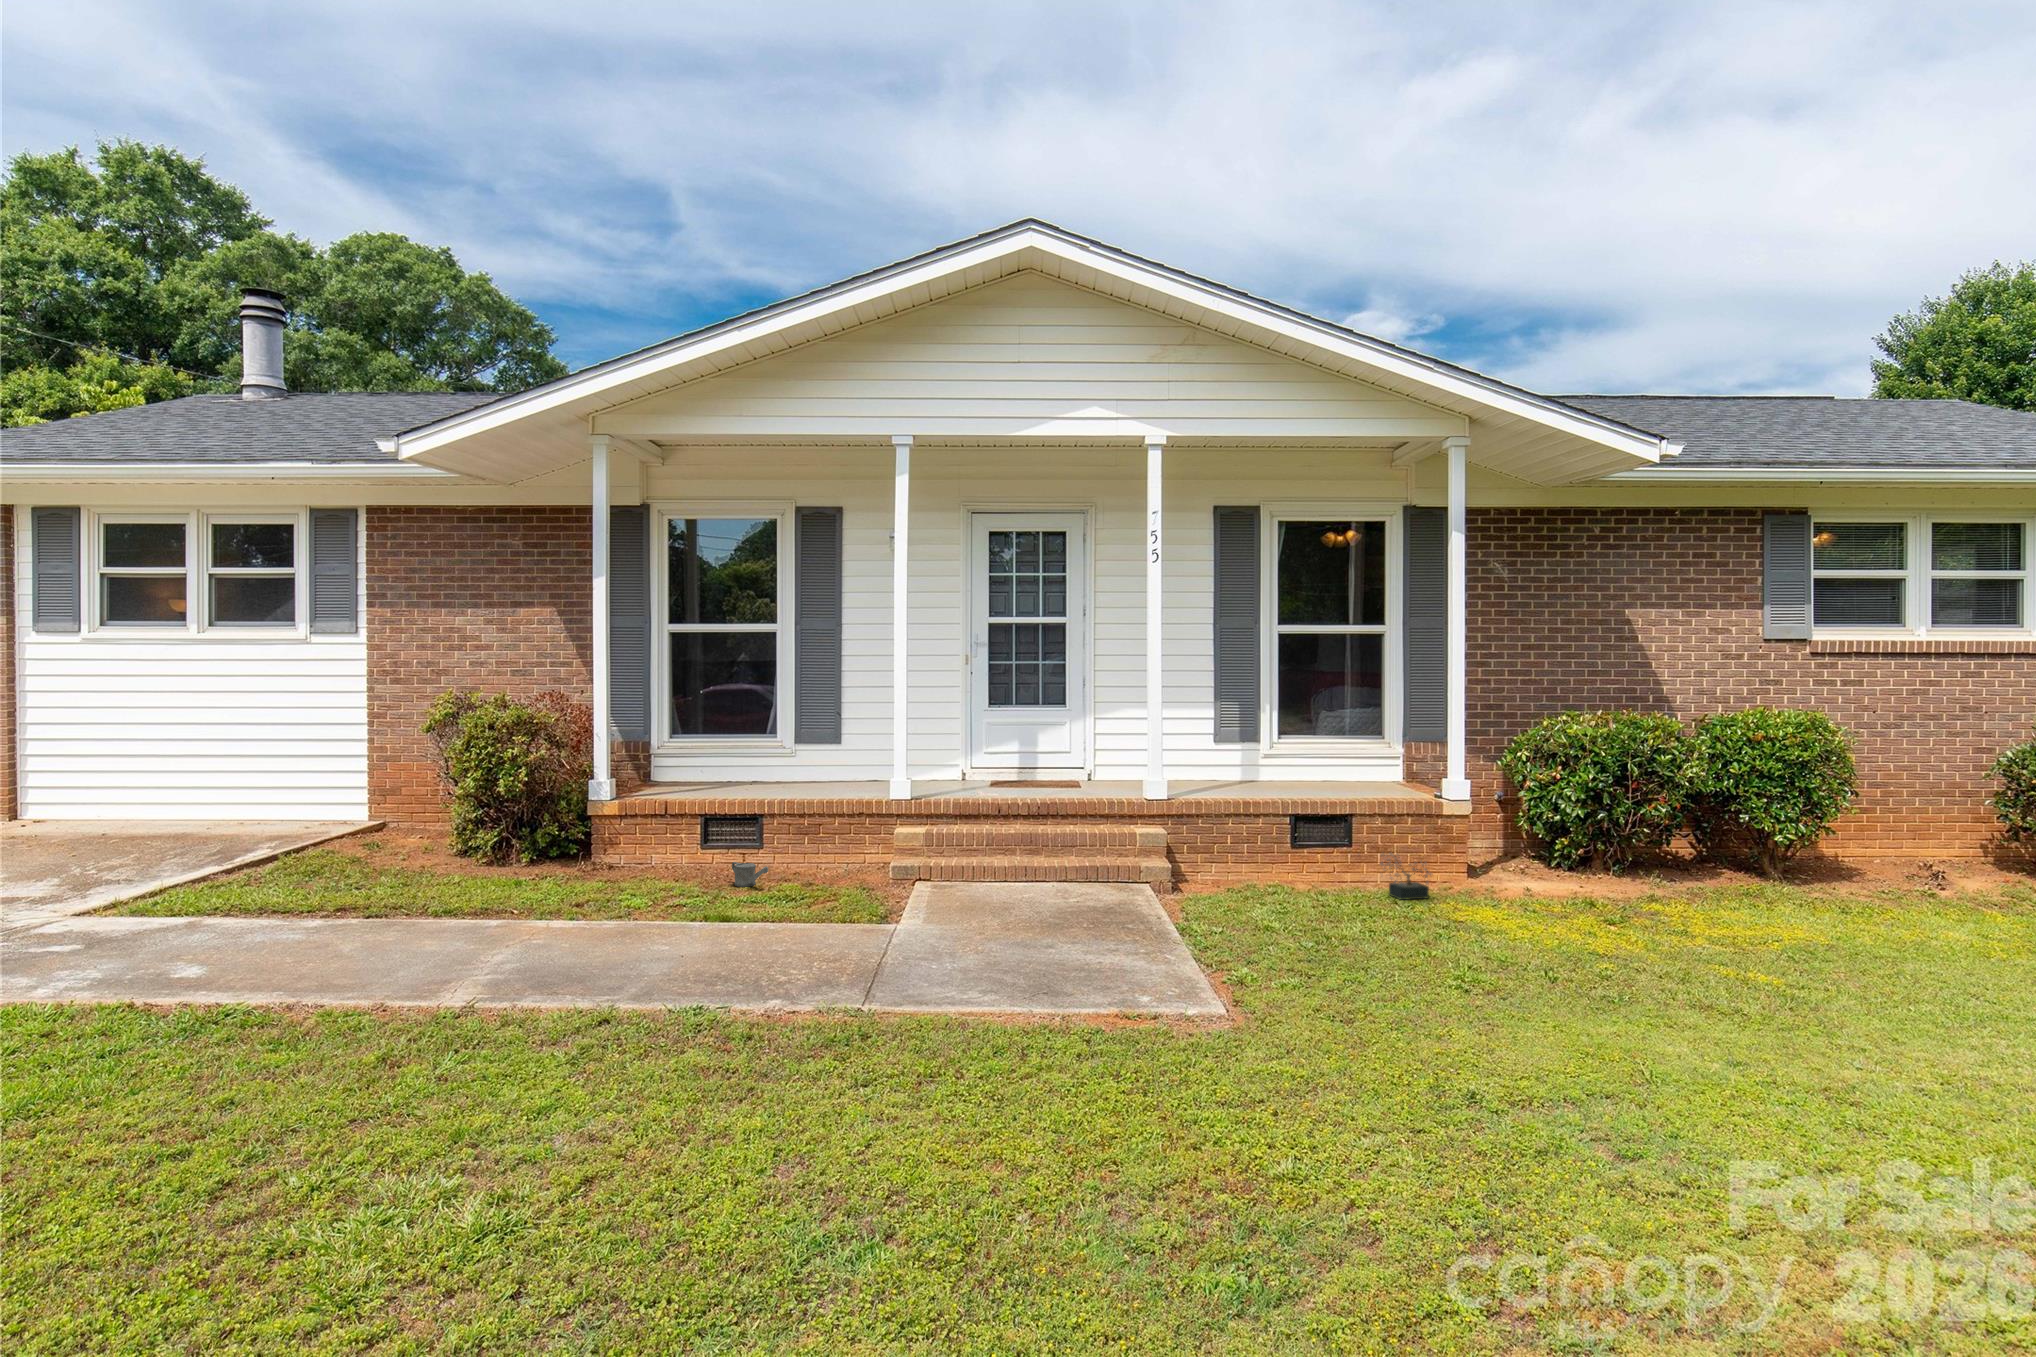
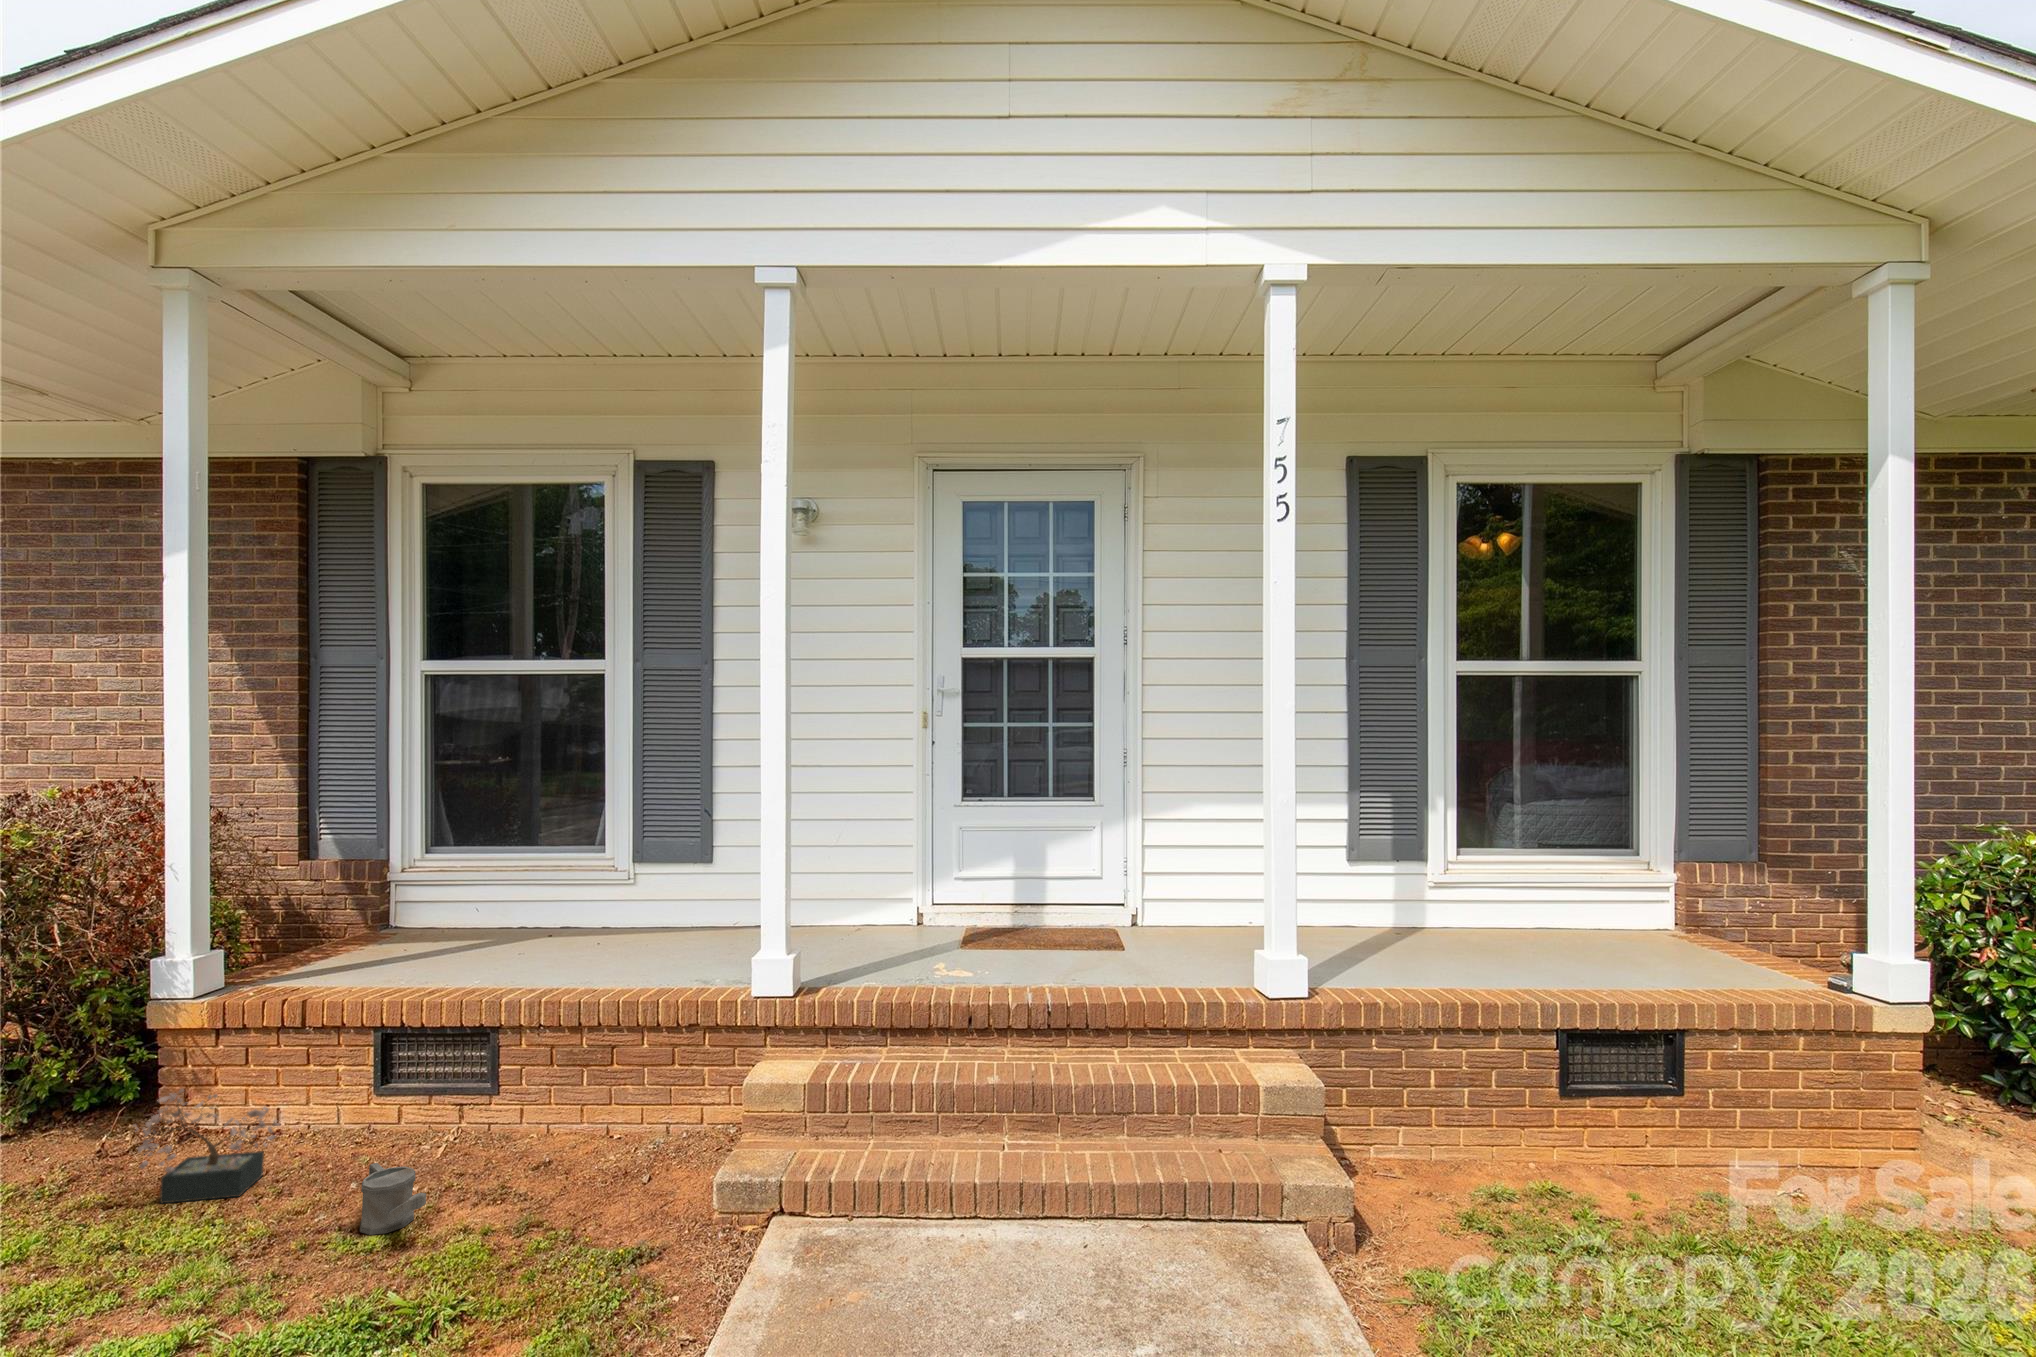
decorative plant: present [1380,853,1431,900] -> present [133,1089,280,1203]

